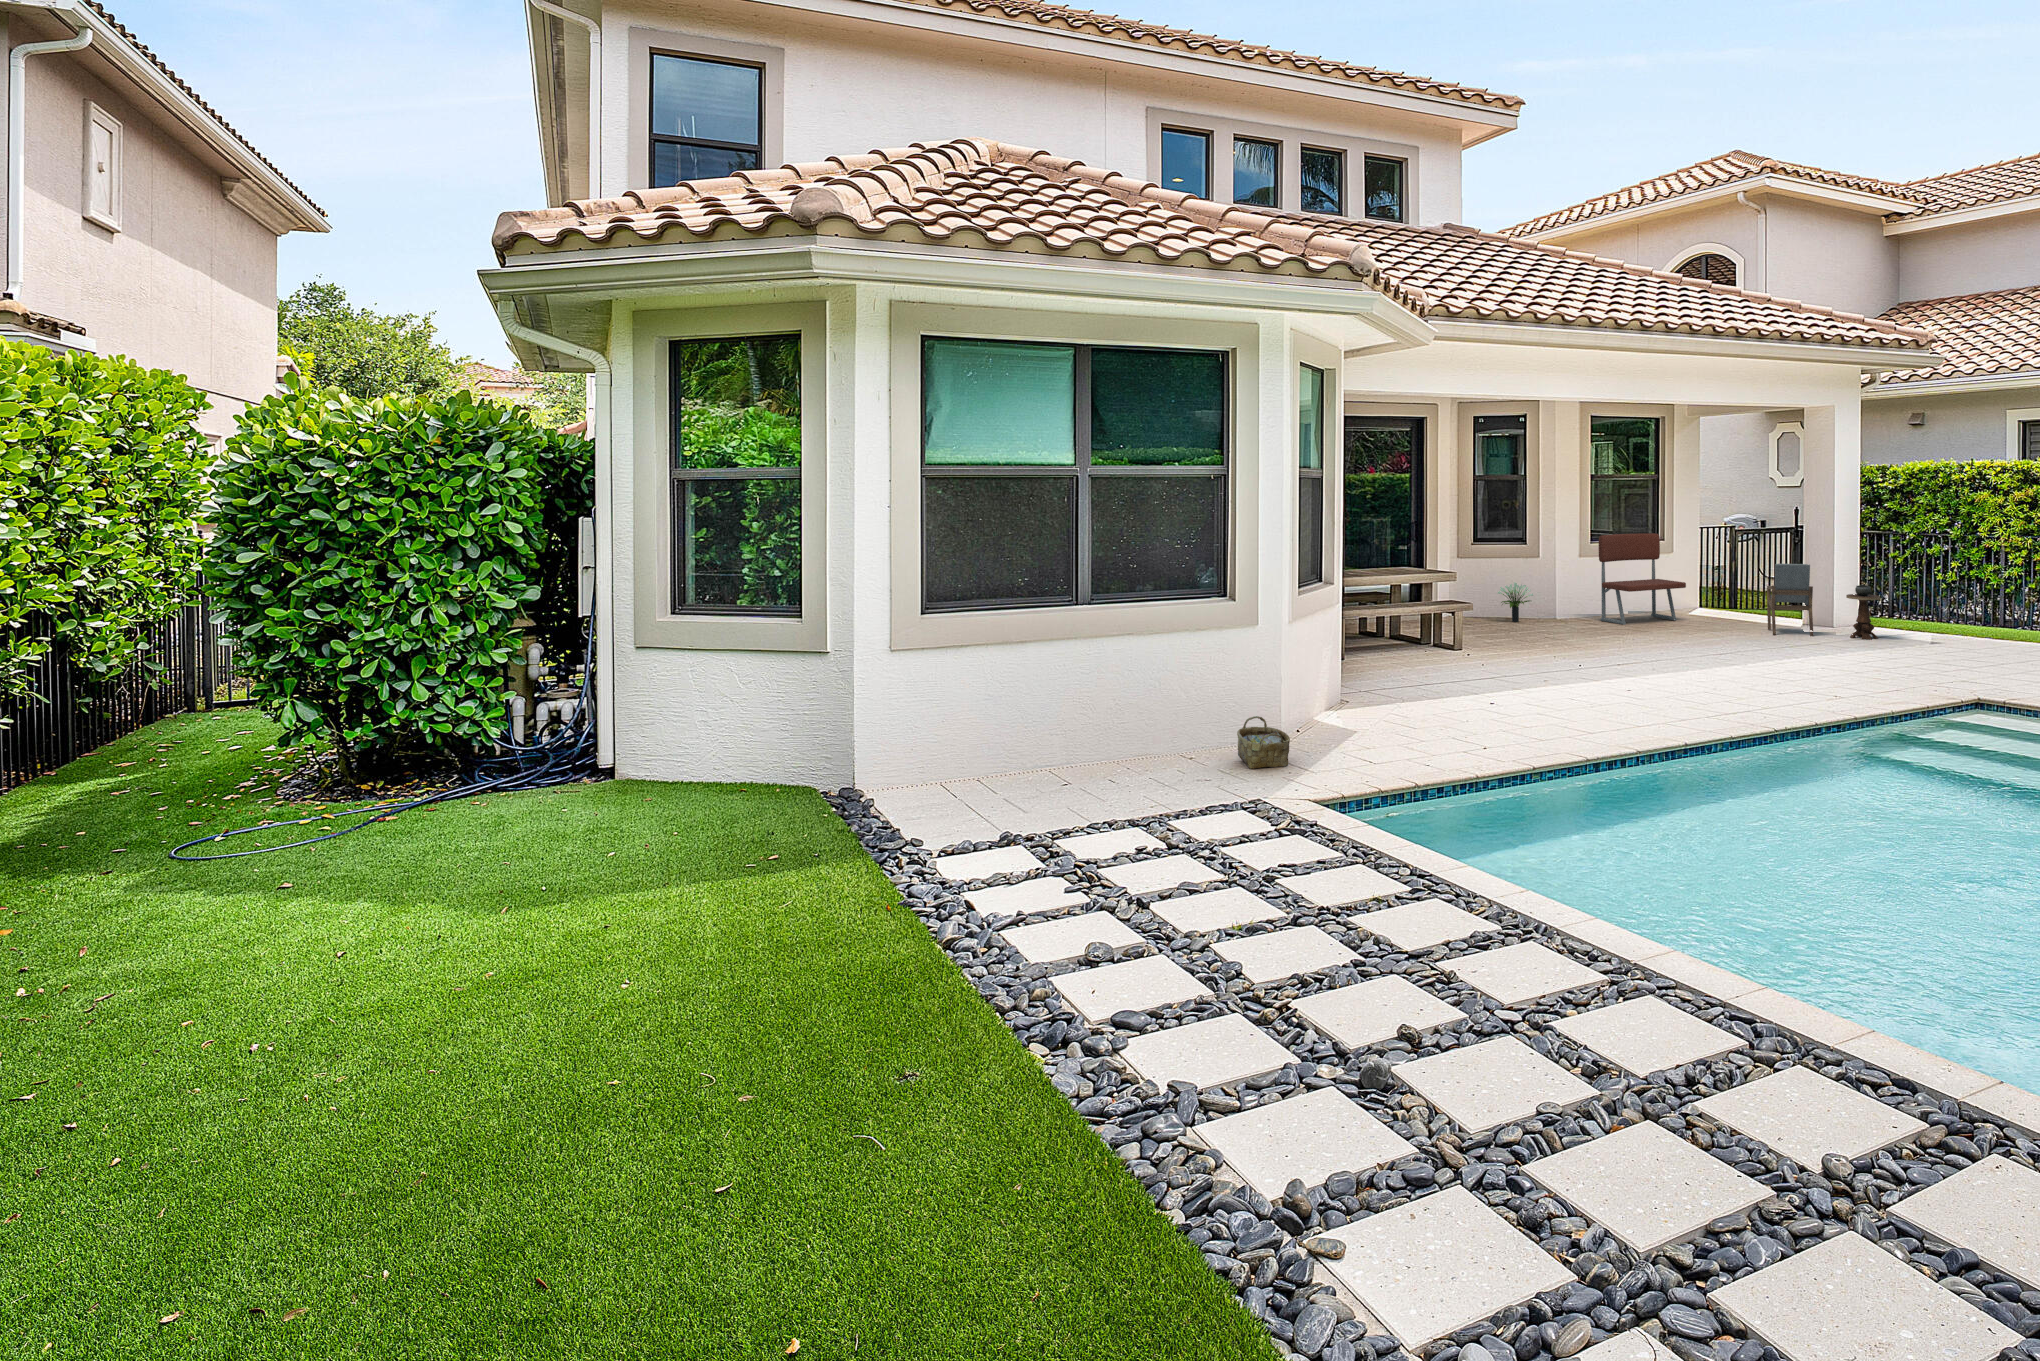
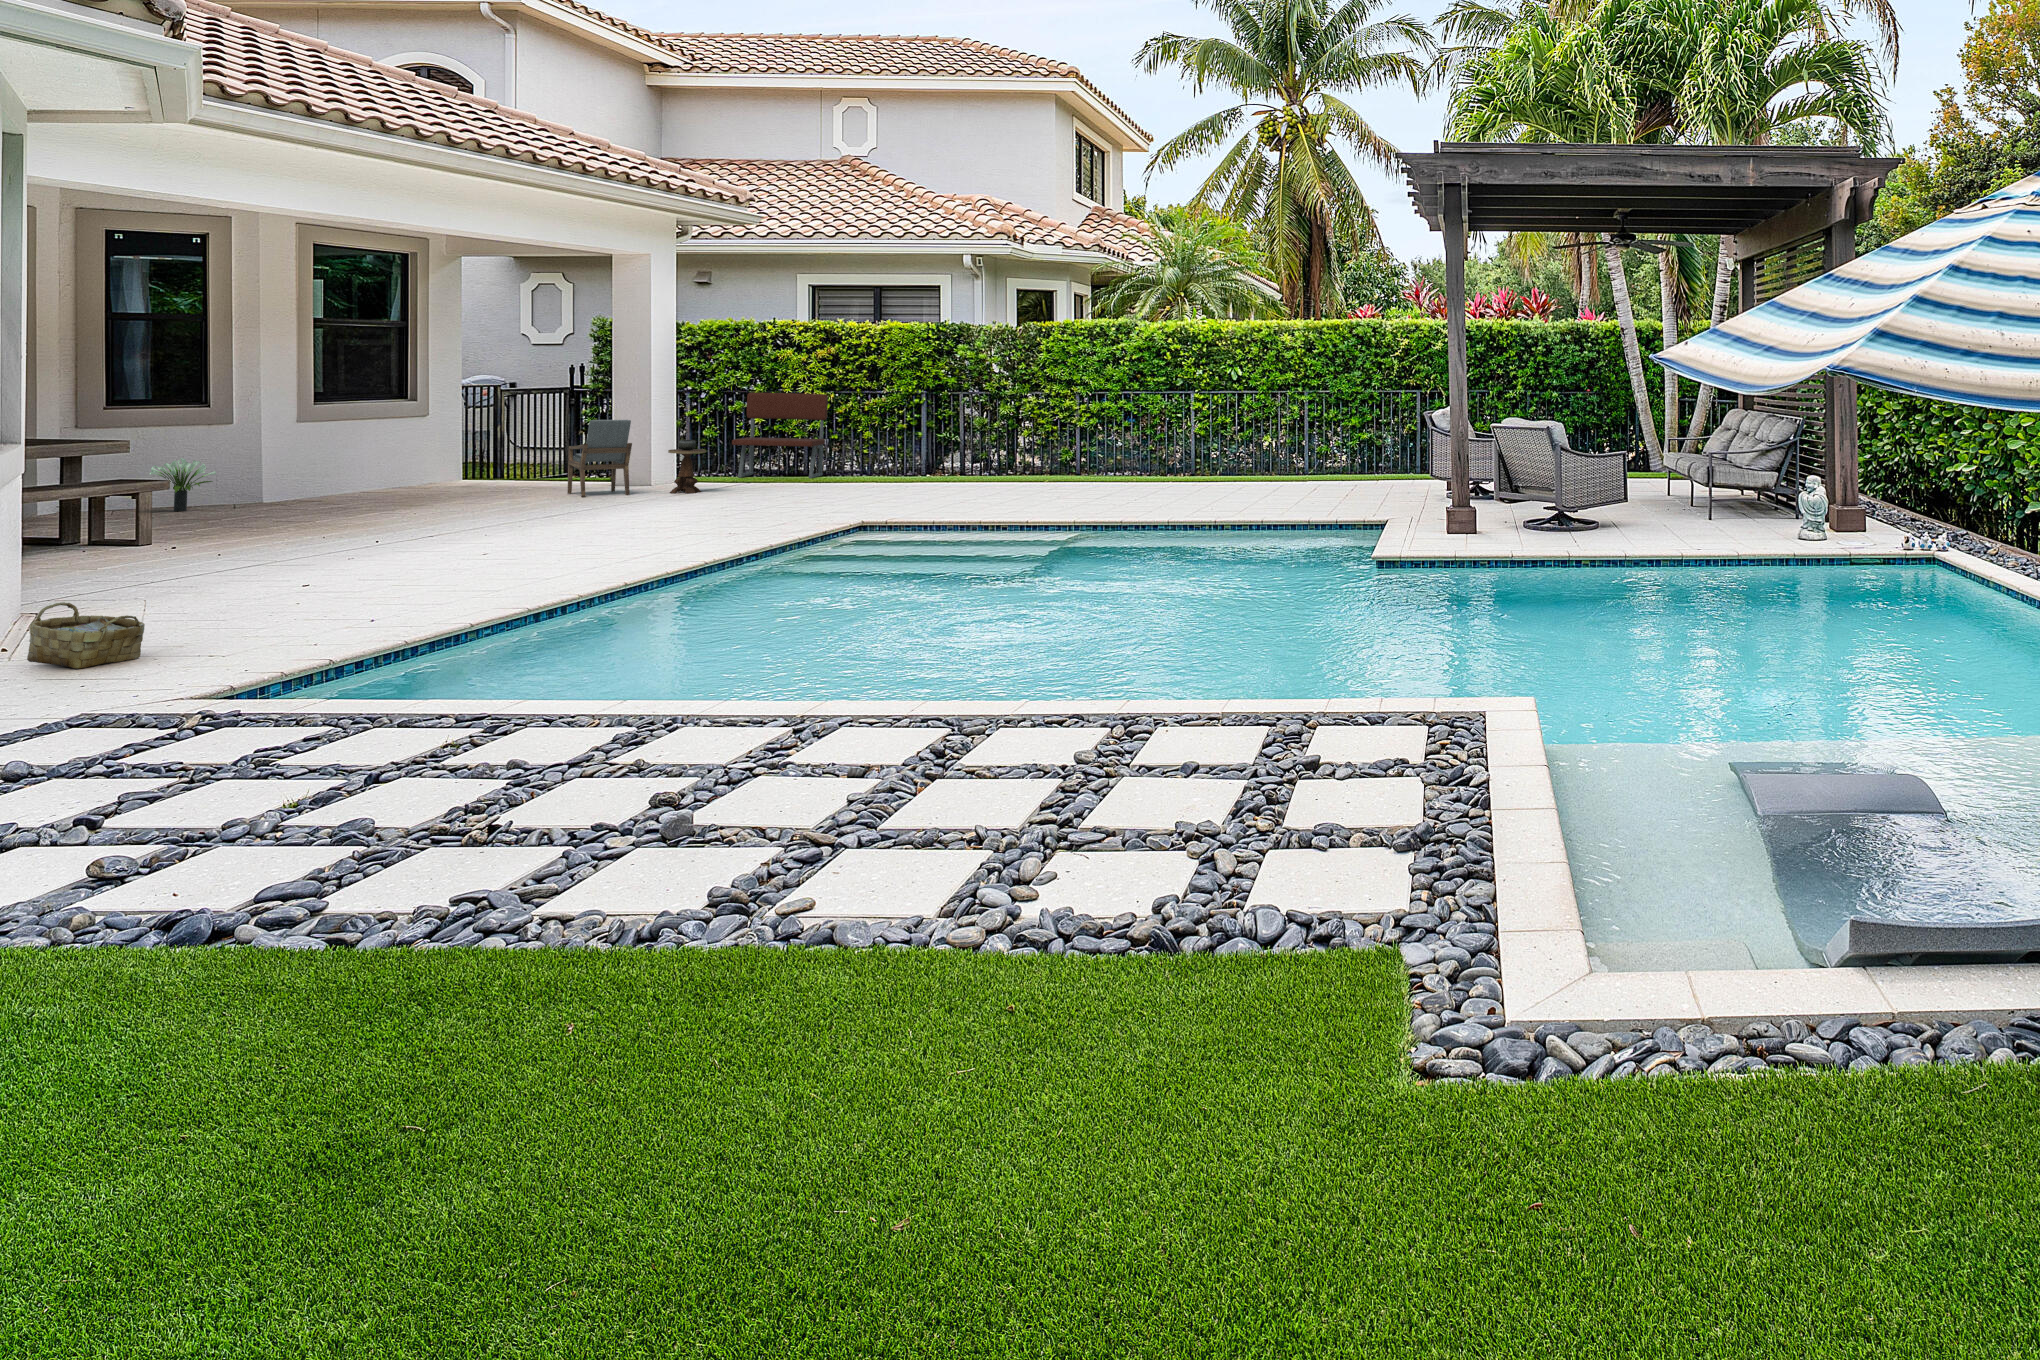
bench: present [1599,533,1686,625] -> present [732,392,828,478]

